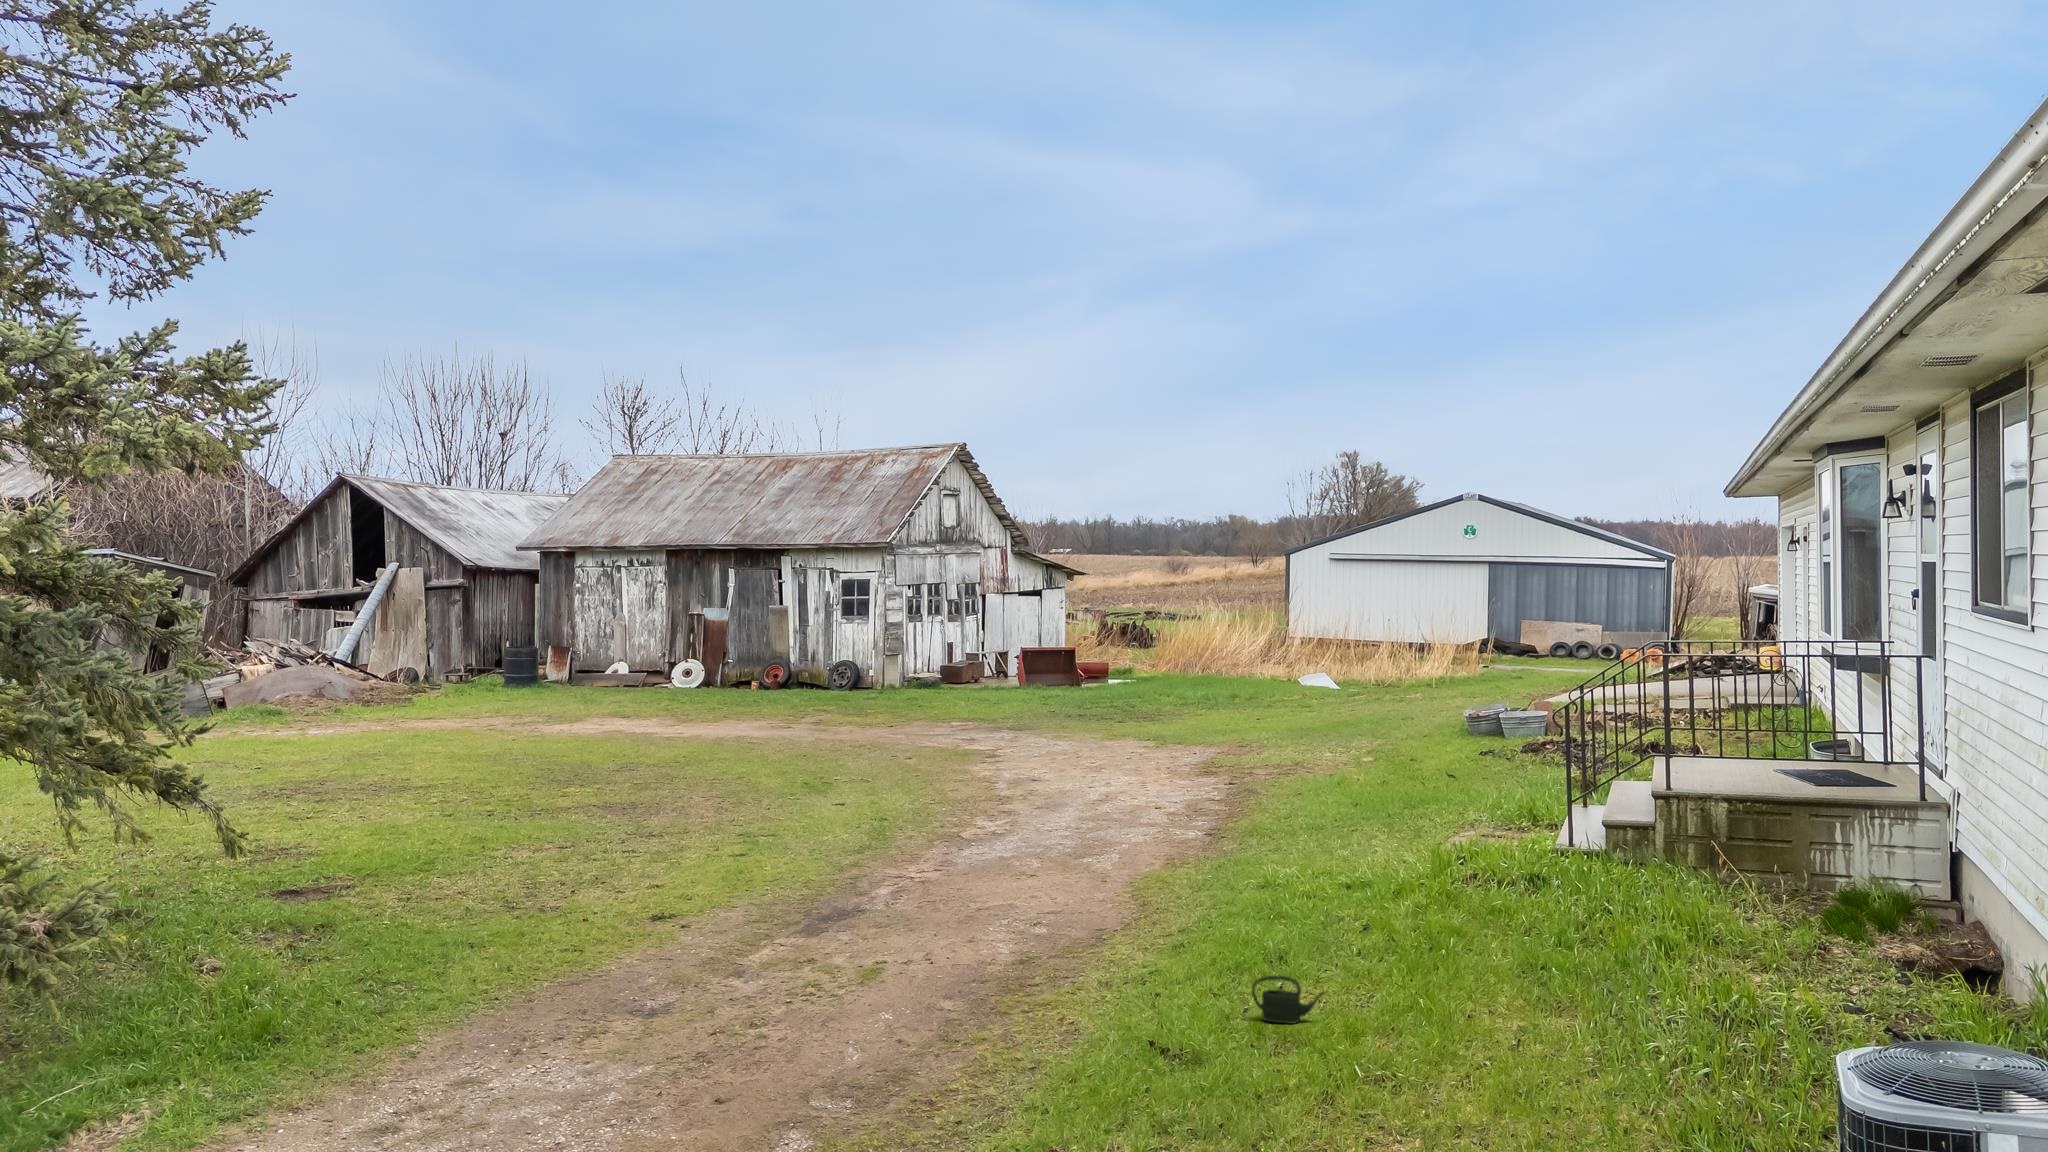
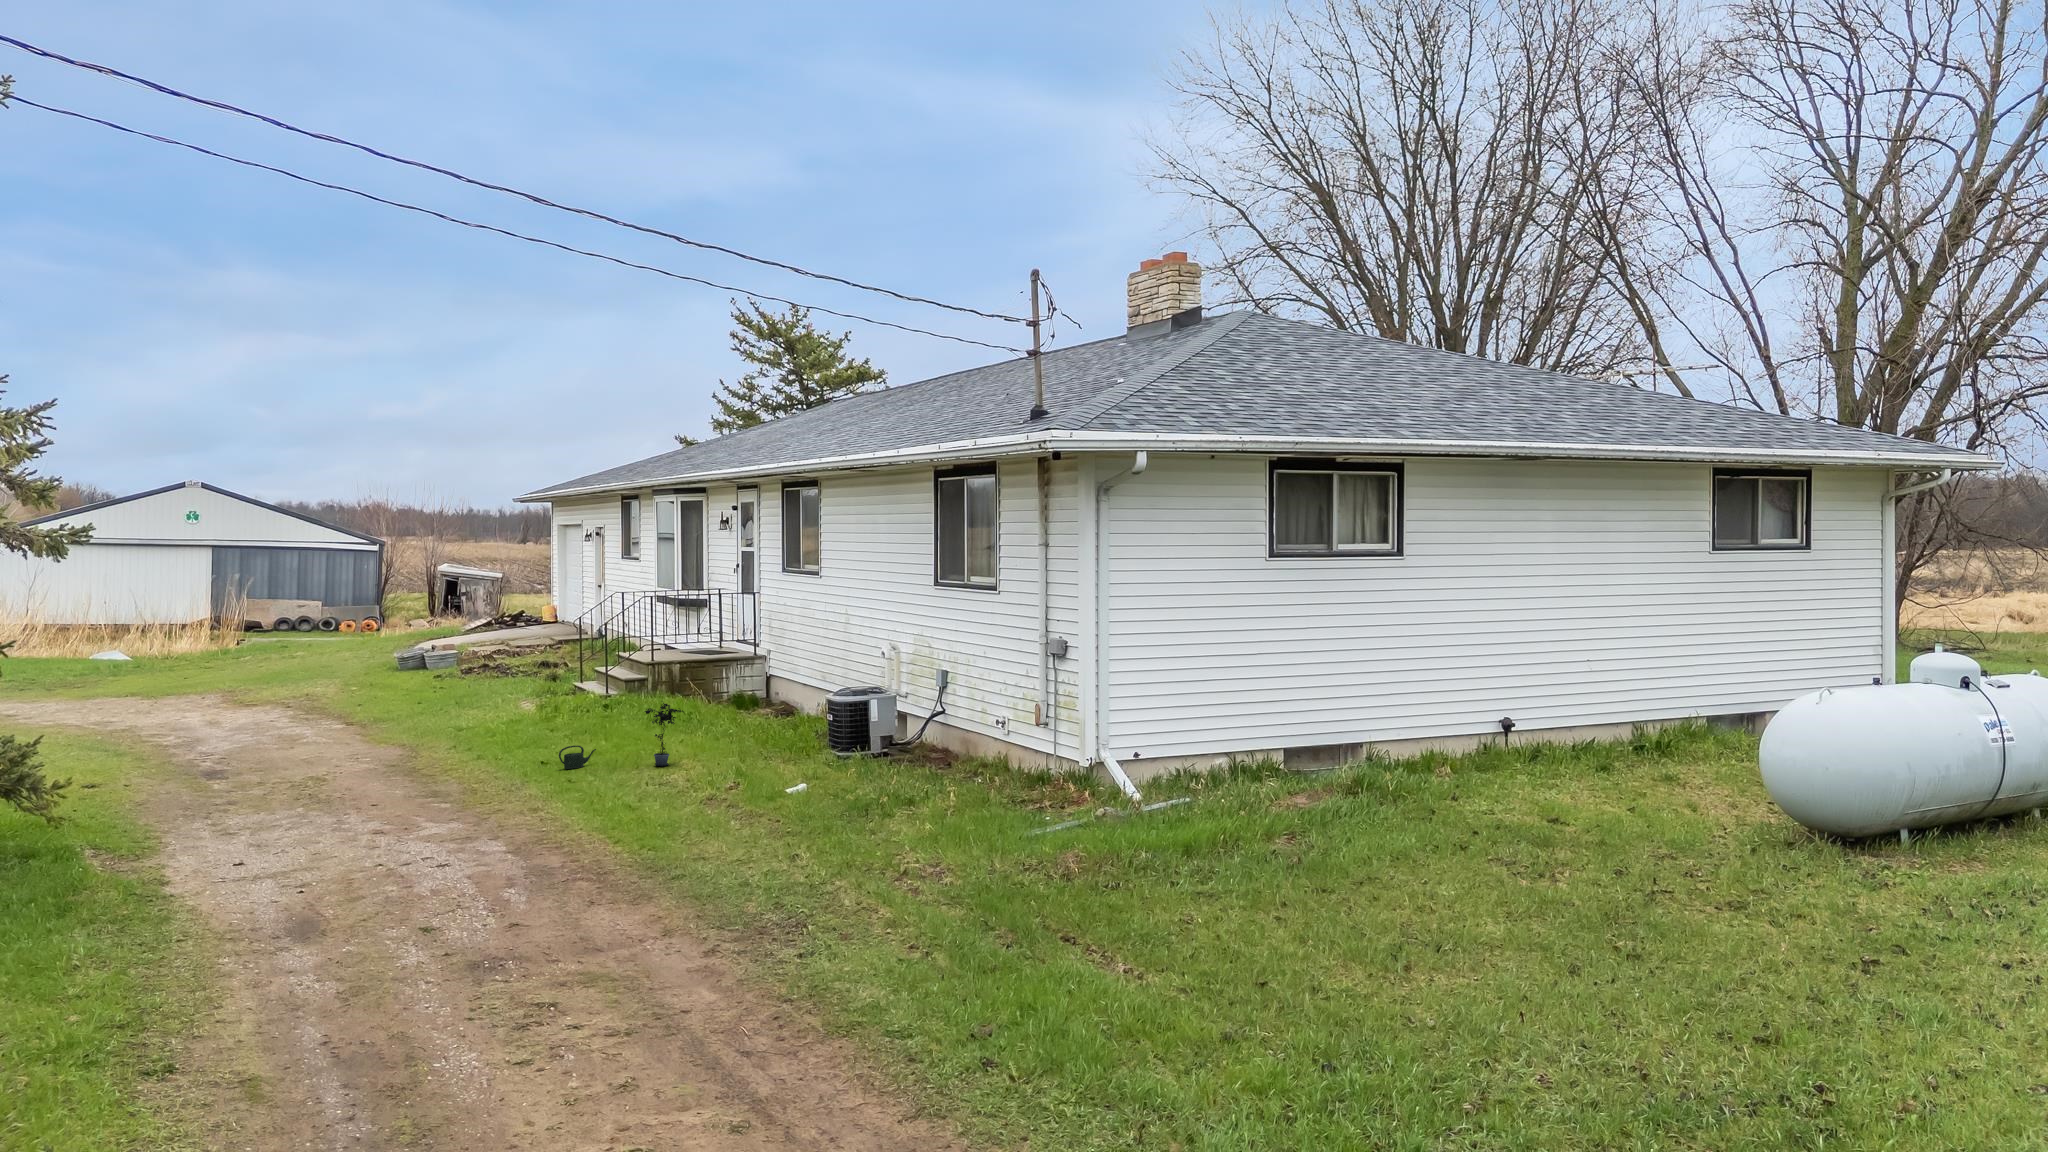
potted plant: none [1387,924,1461,1074] -> present [644,703,684,766]

